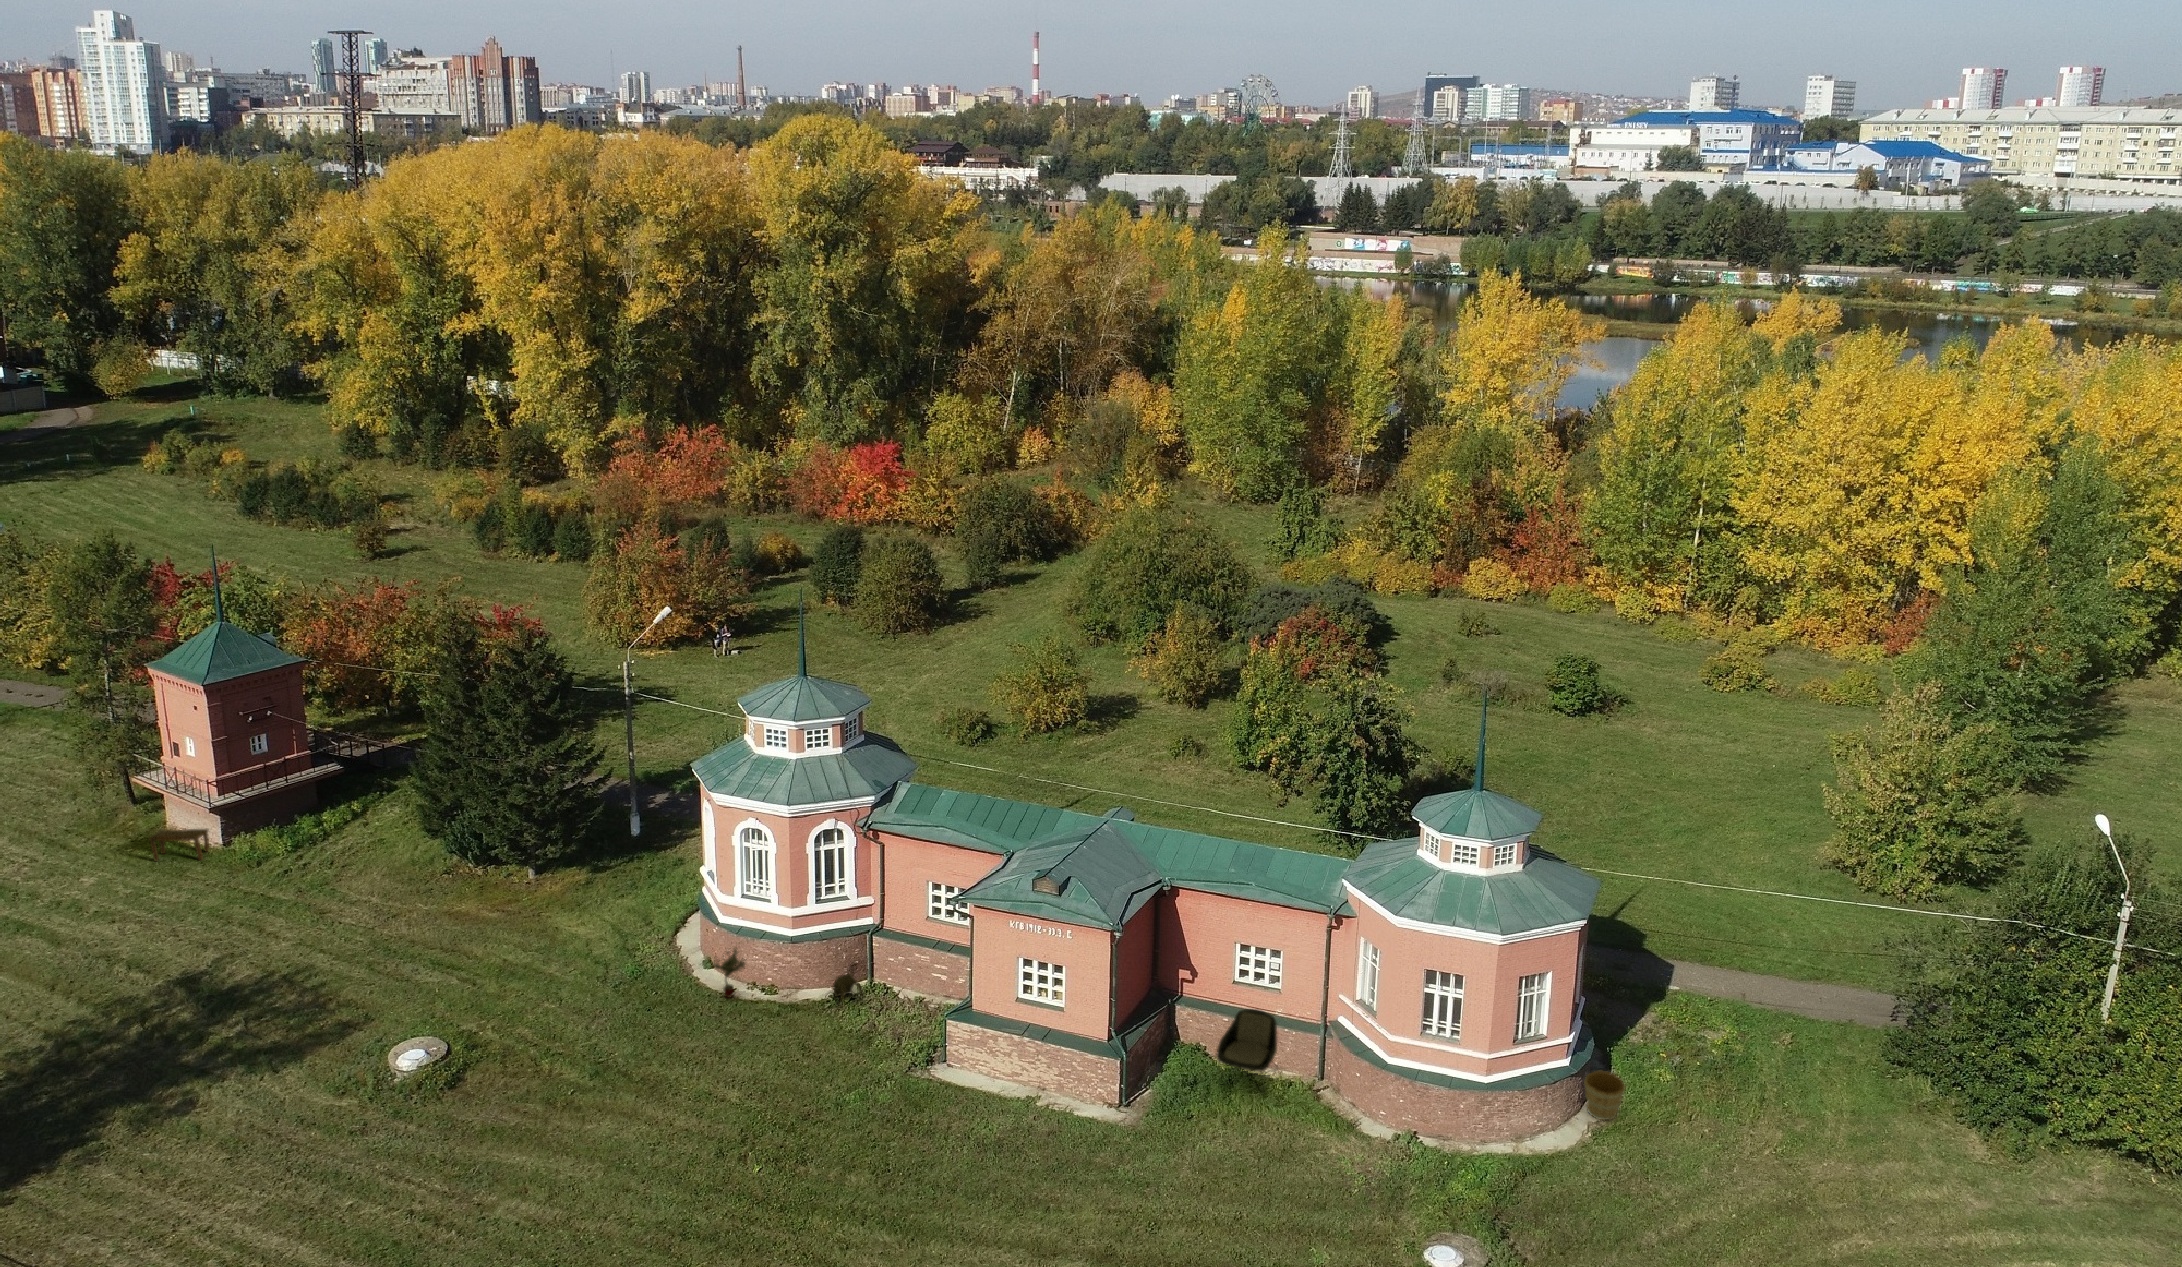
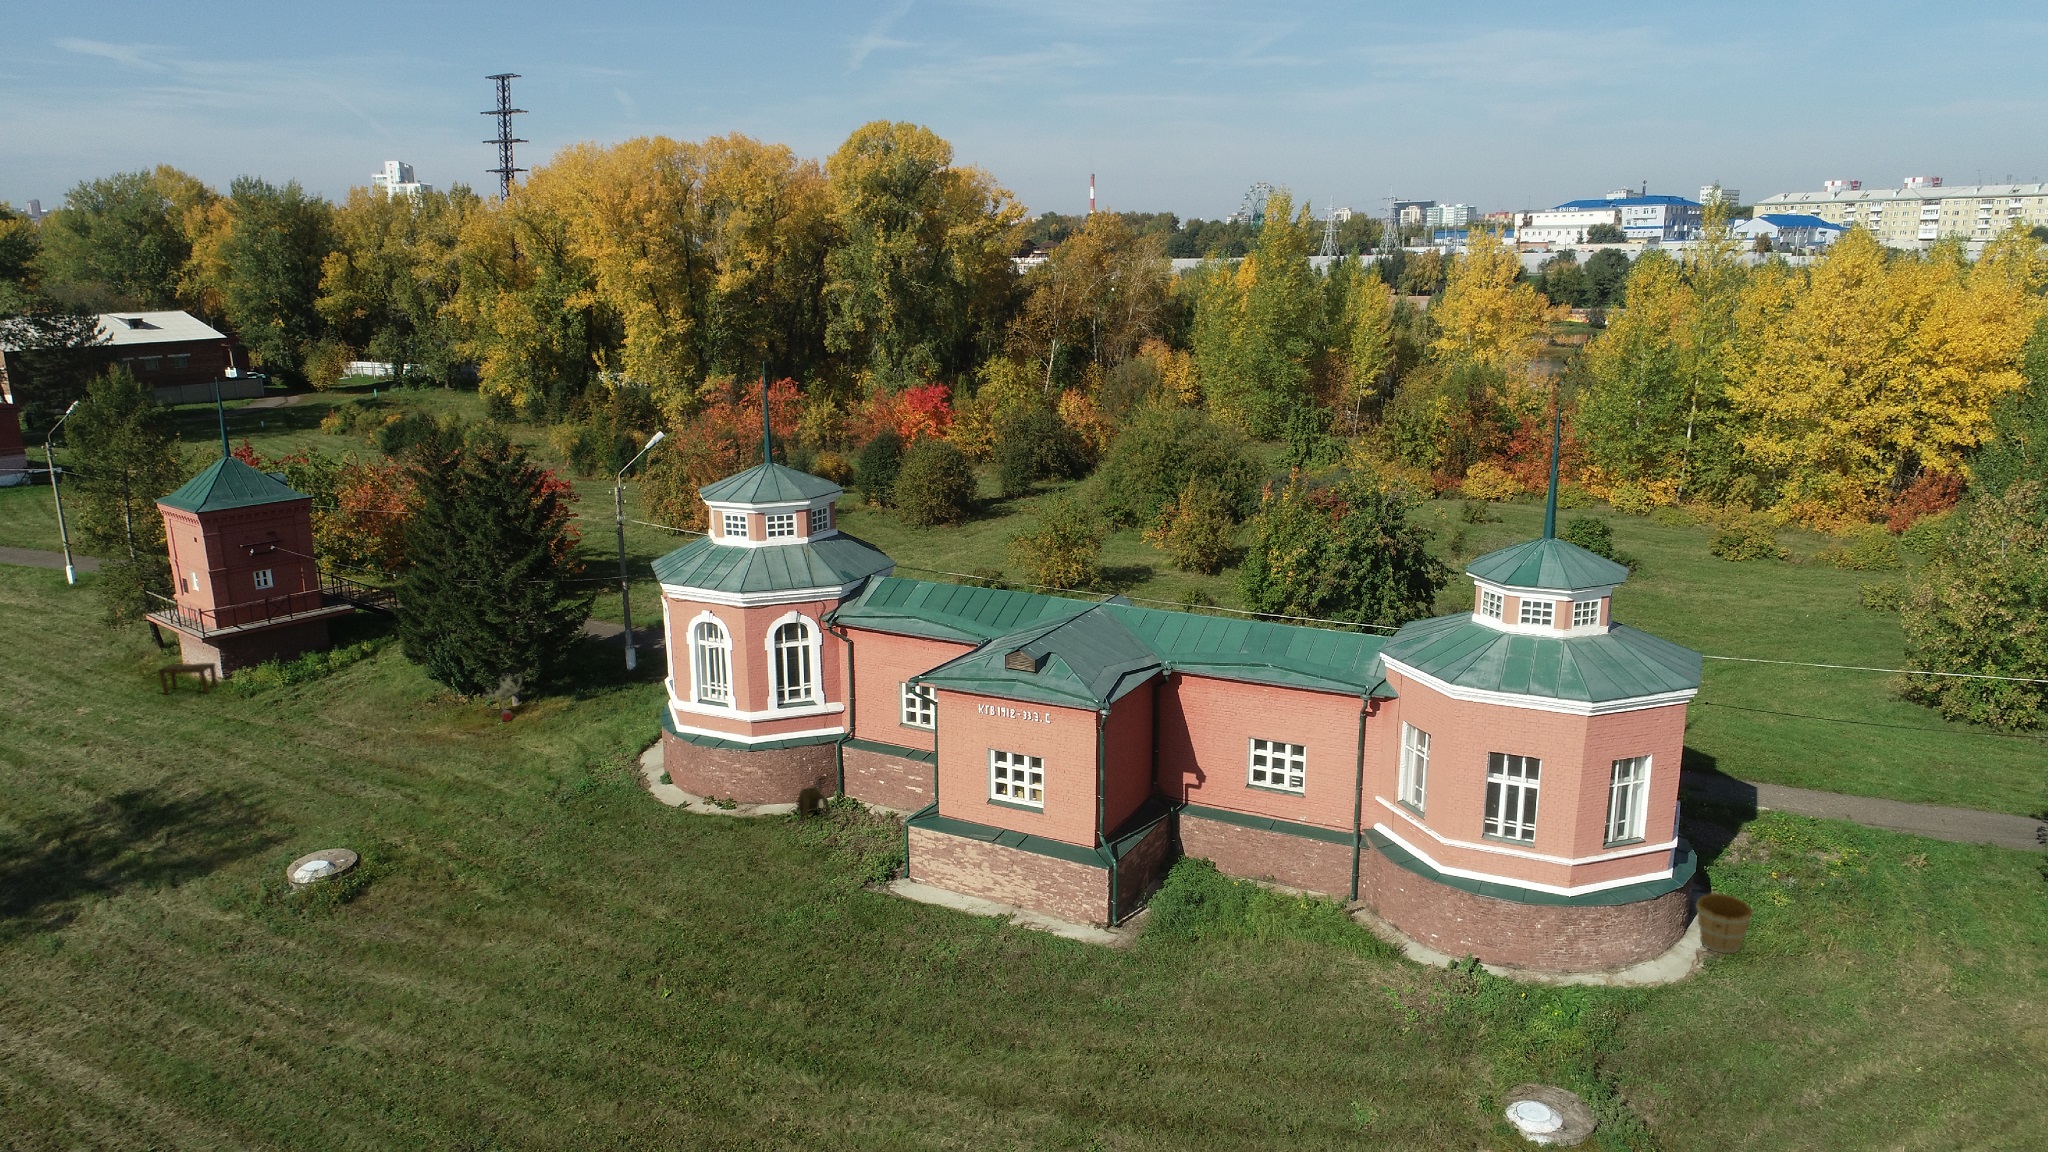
potted tree: present [713,949,747,998] -> present [483,673,522,722]
lounge chair: present [1217,1009,1278,1093] -> none [1226,817,1302,915]

